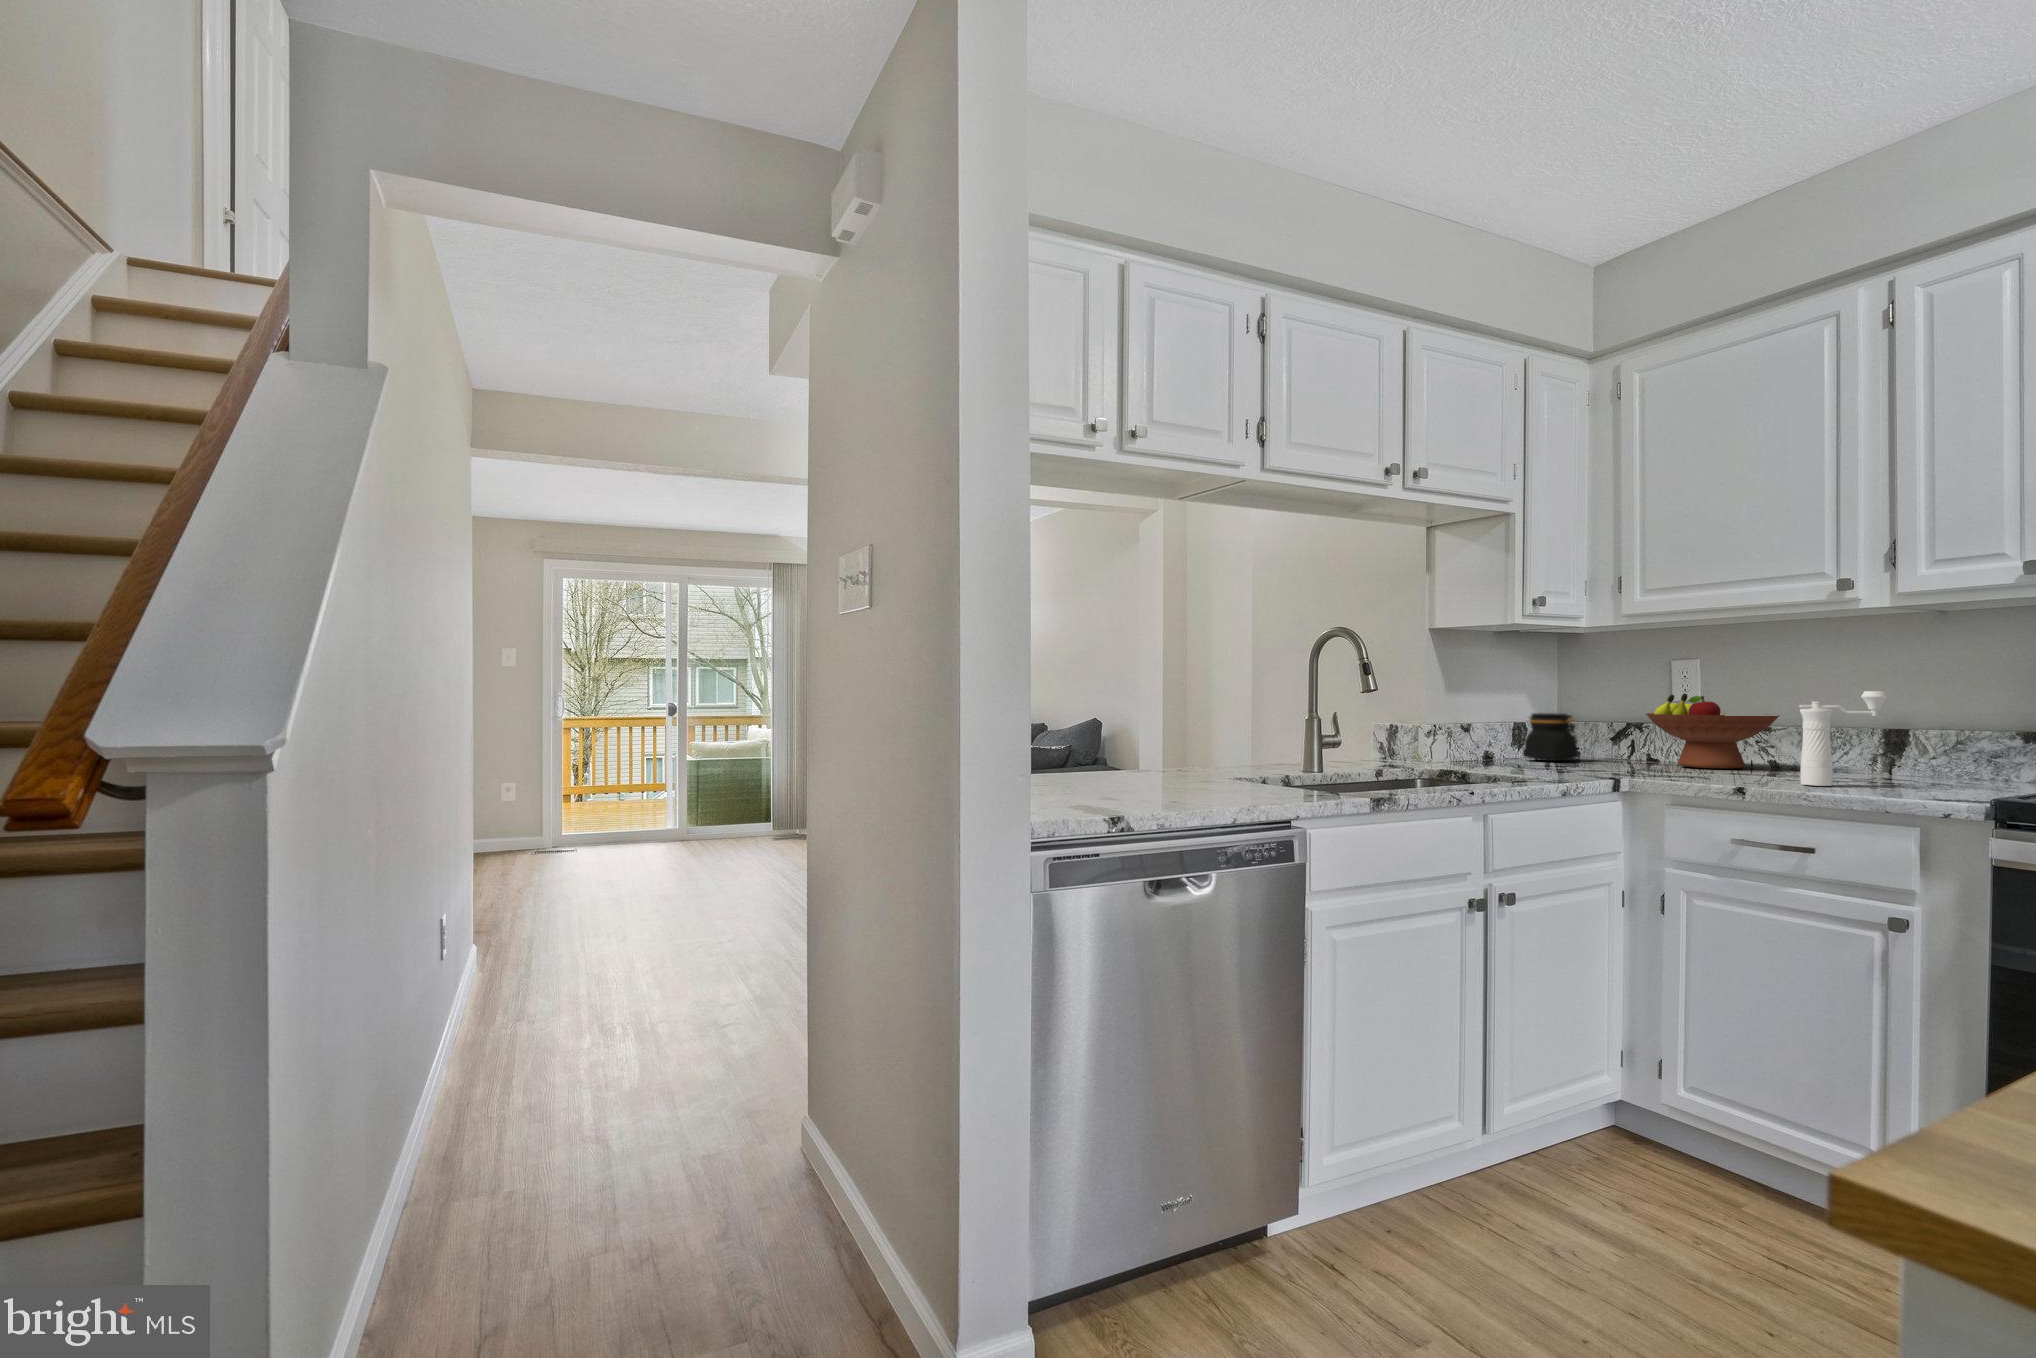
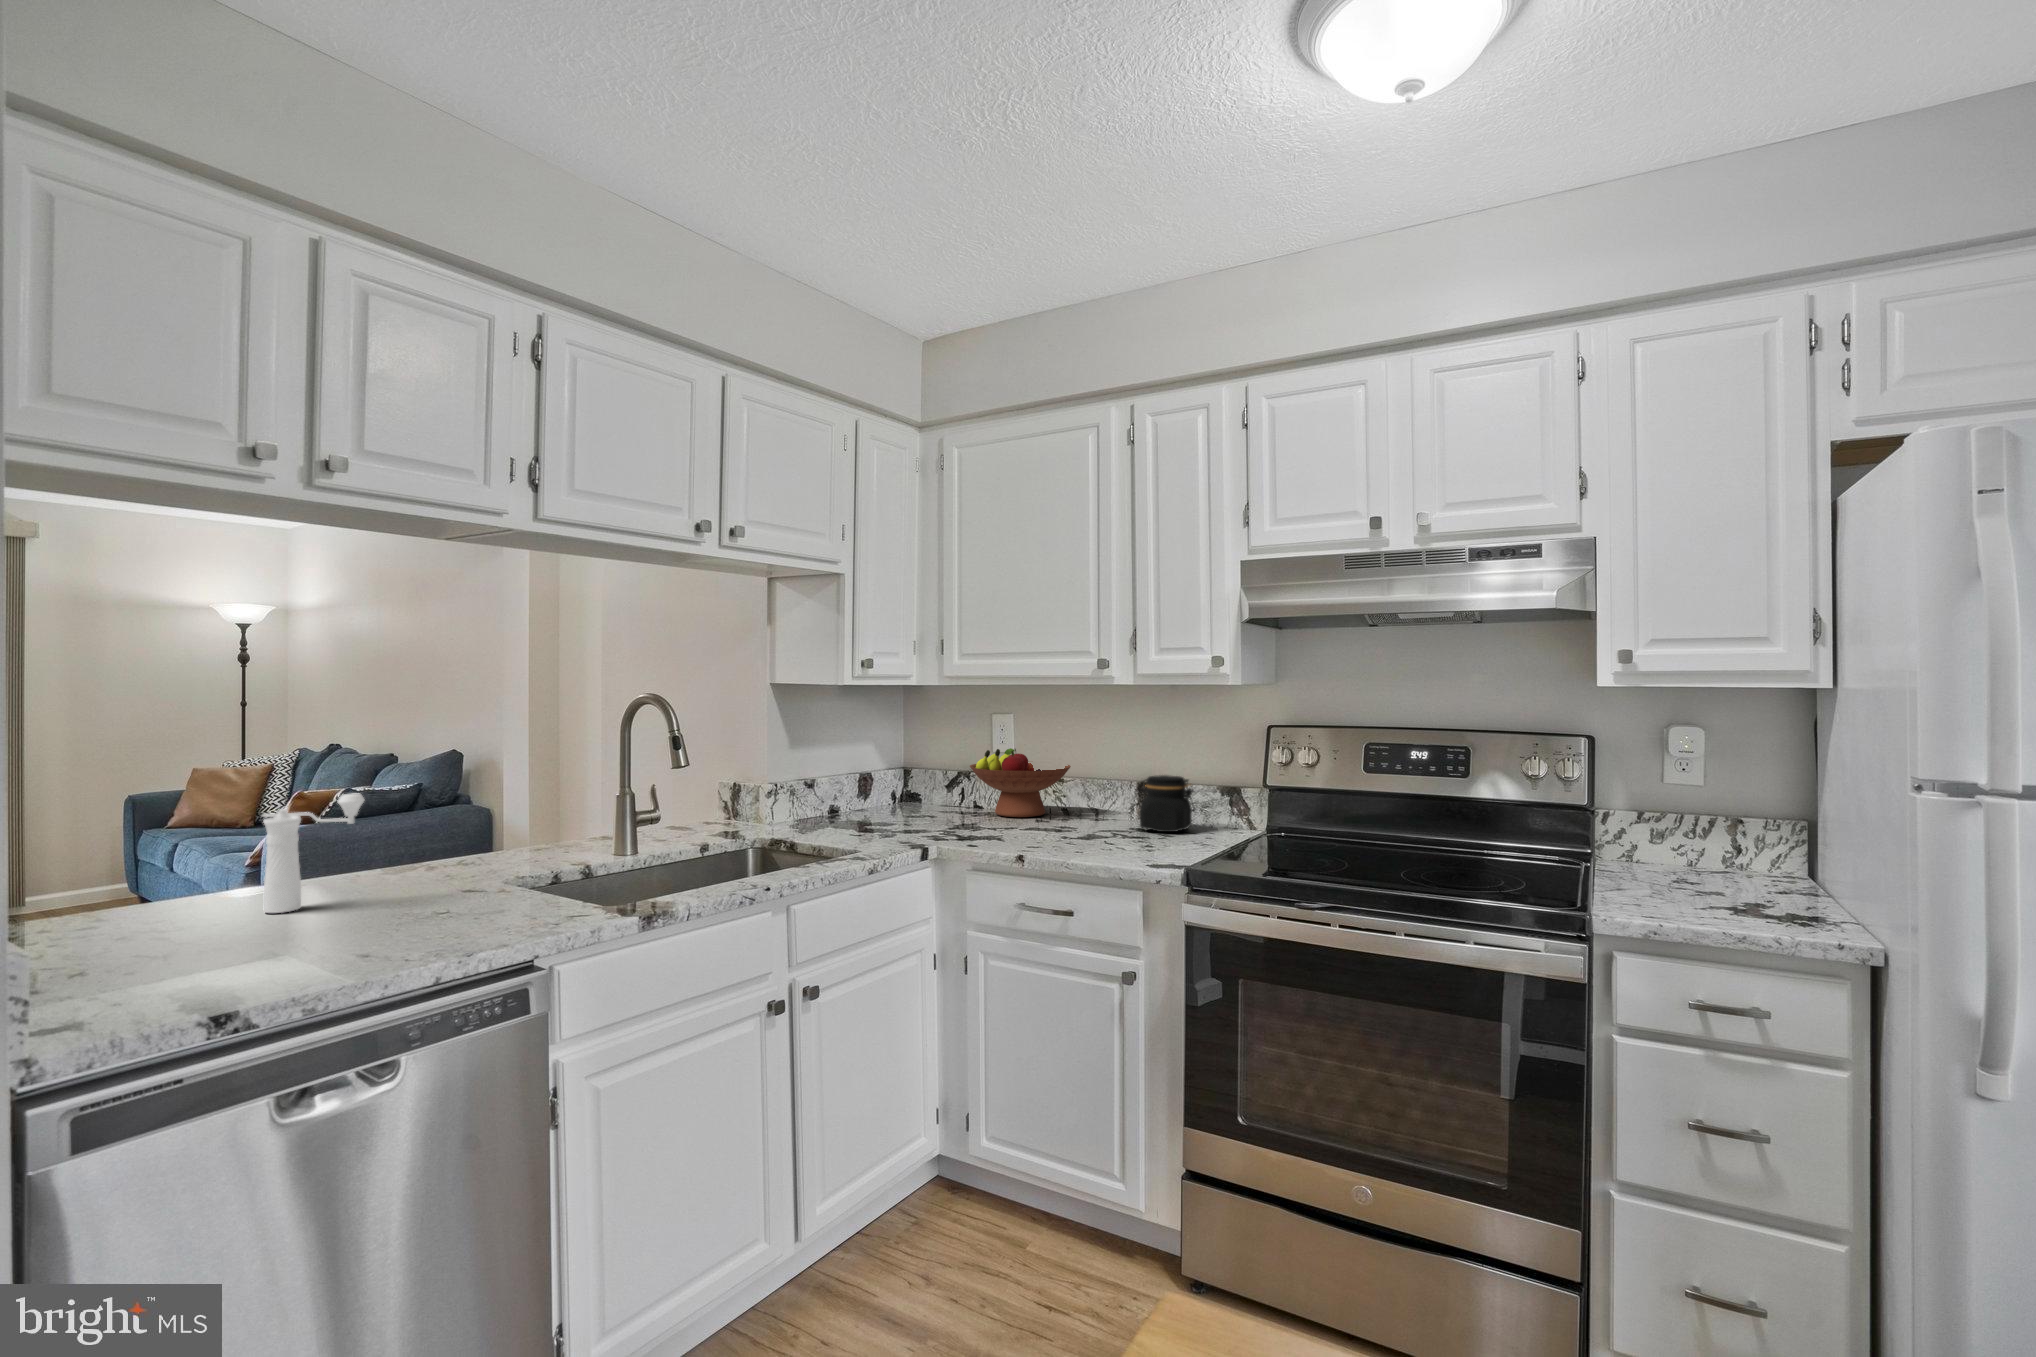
pepper mill: present [1799,691,1887,786] -> present [263,793,364,913]
jar: present [1522,713,1578,761] -> present [1137,775,1193,832]

